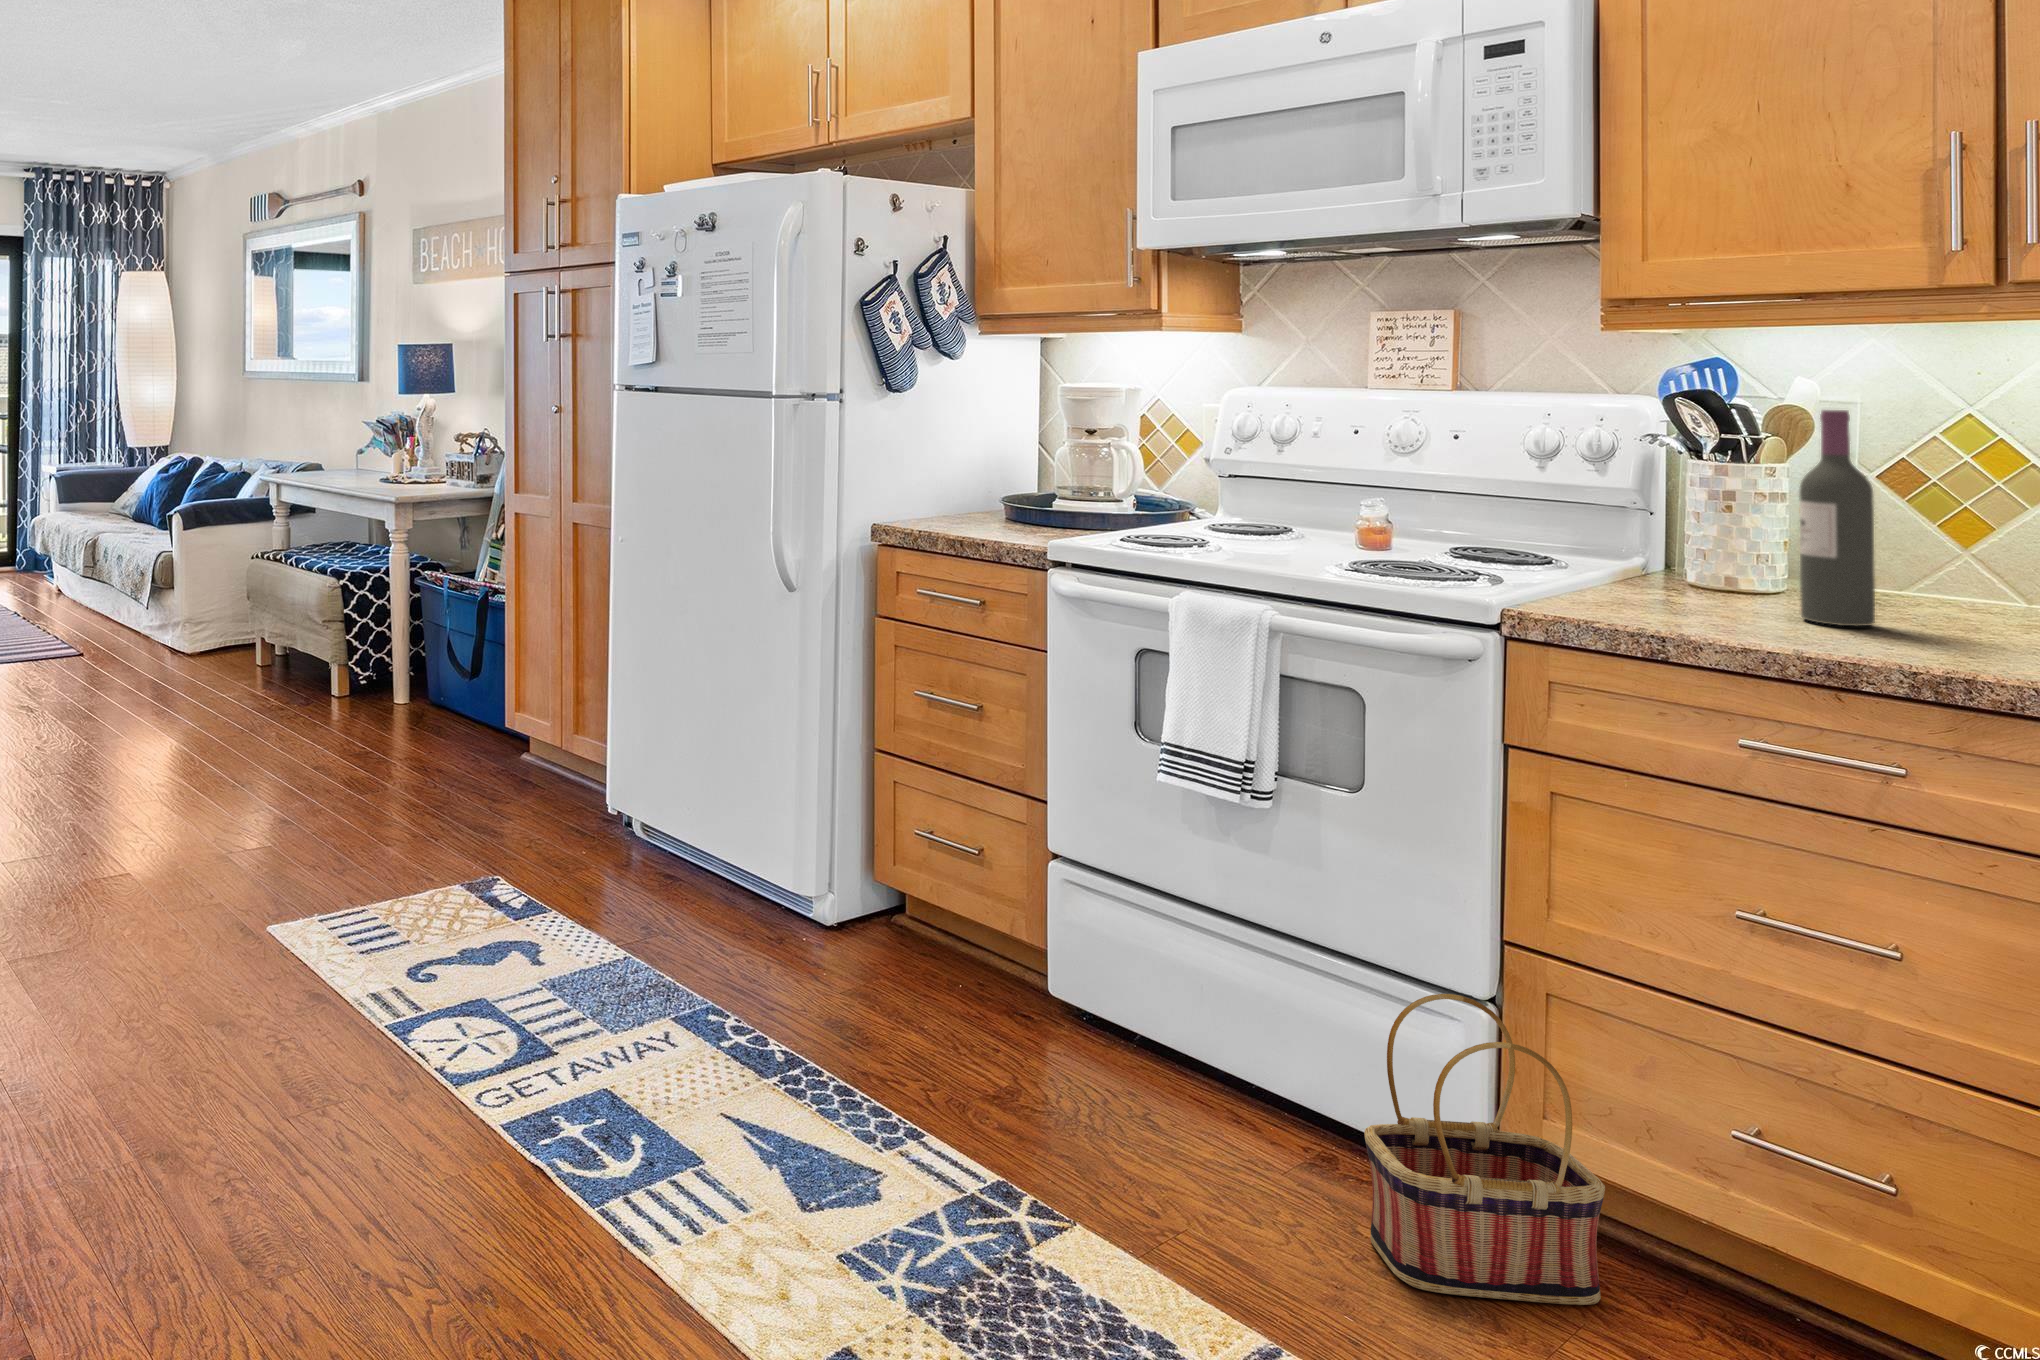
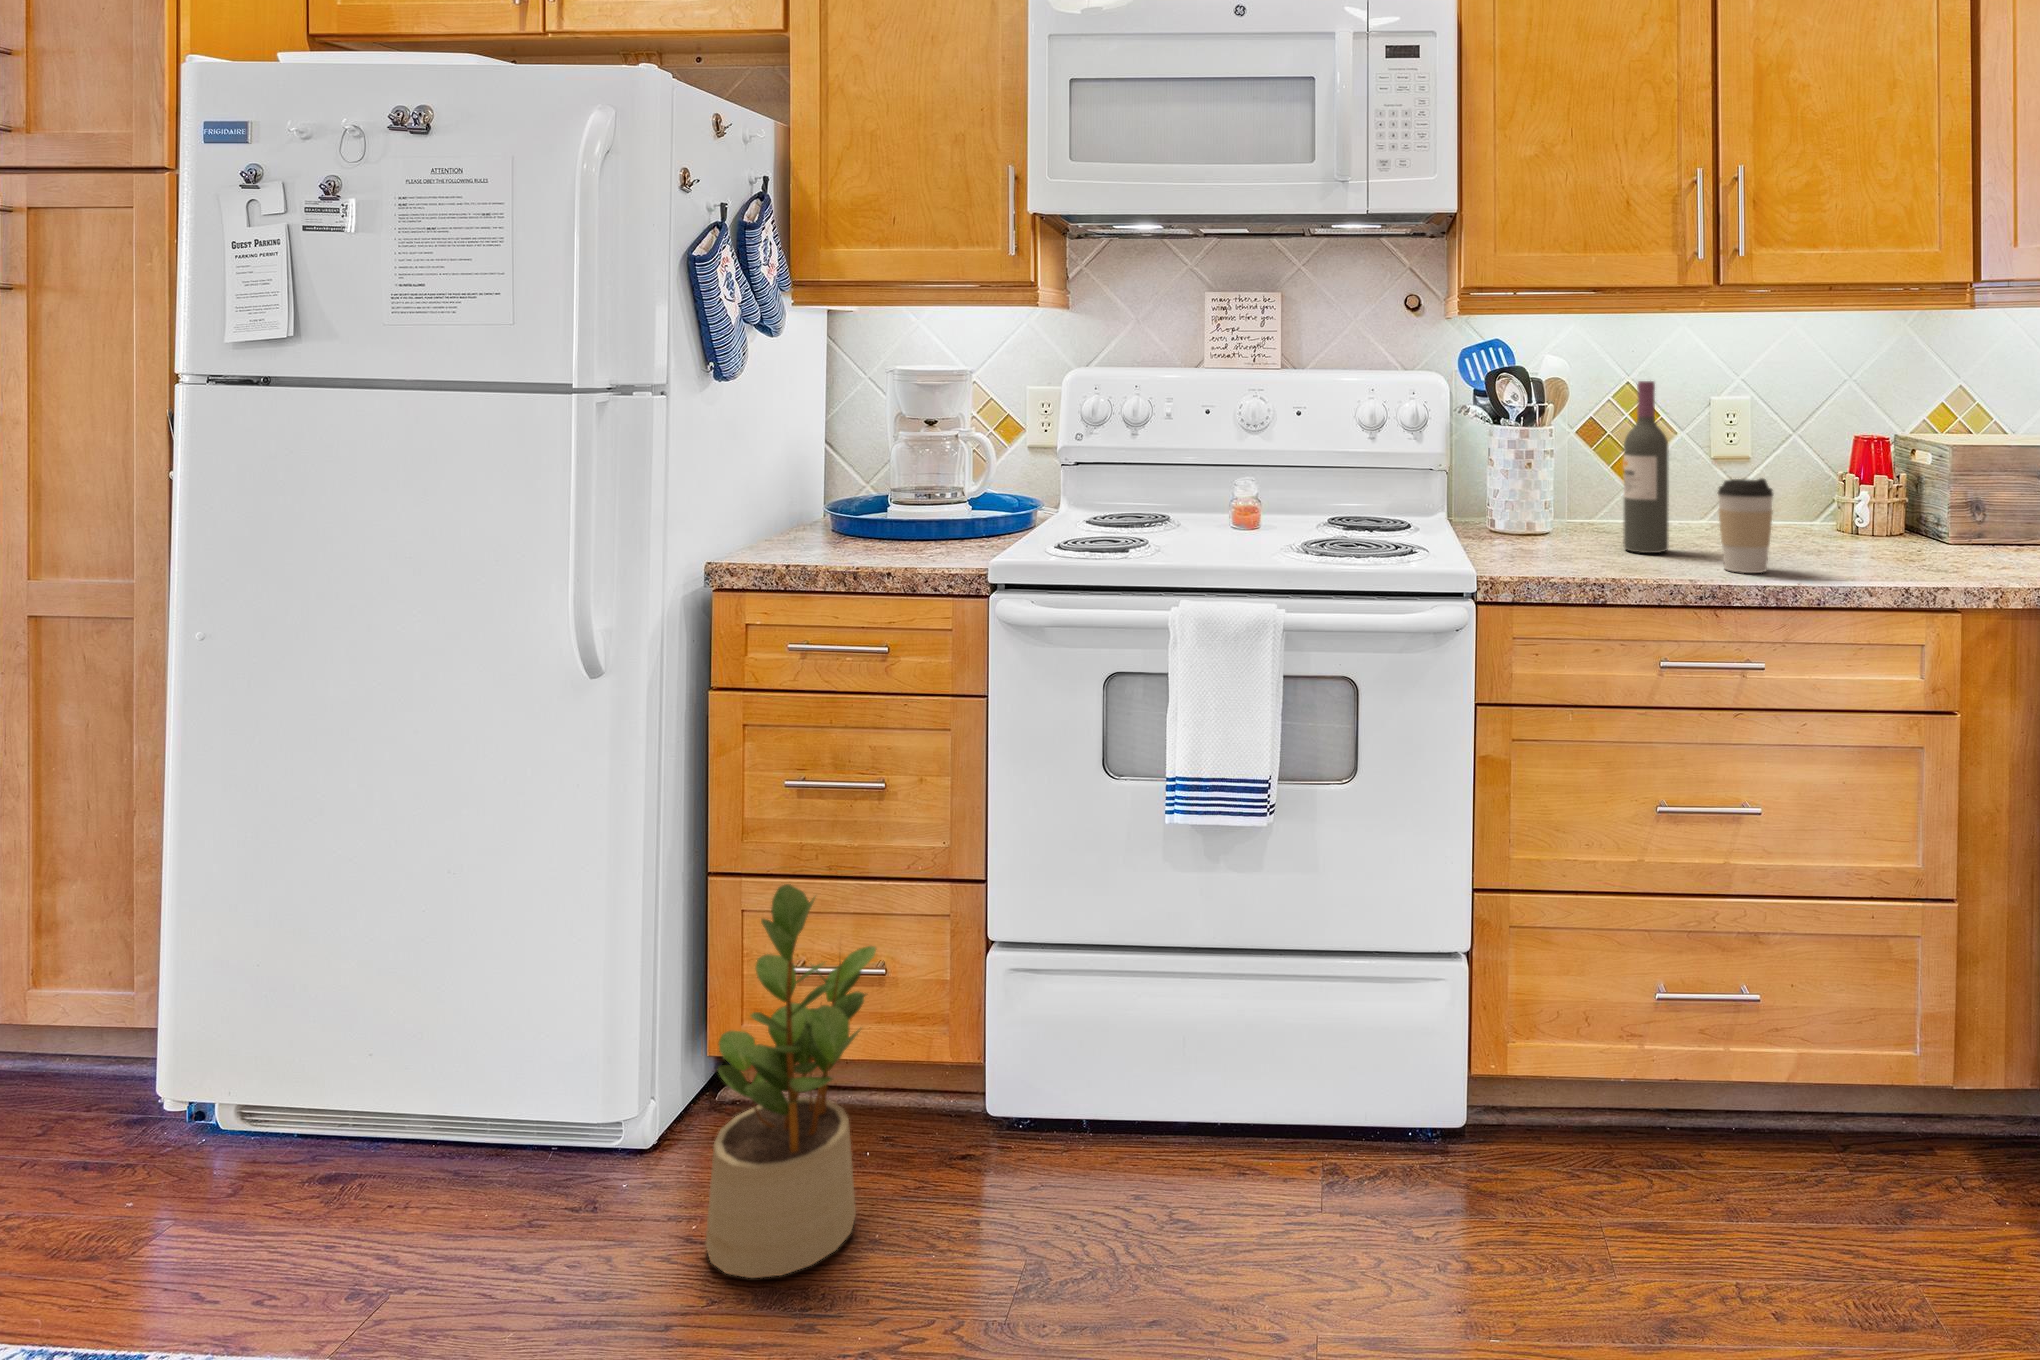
coffee cup: none [1875,537,1973,660] -> present [1718,478,1773,573]
potted plant: none [816,749,949,1020] -> present [706,884,876,1278]
basket: present [1365,994,1605,1305] -> none [1433,954,1599,1266]

